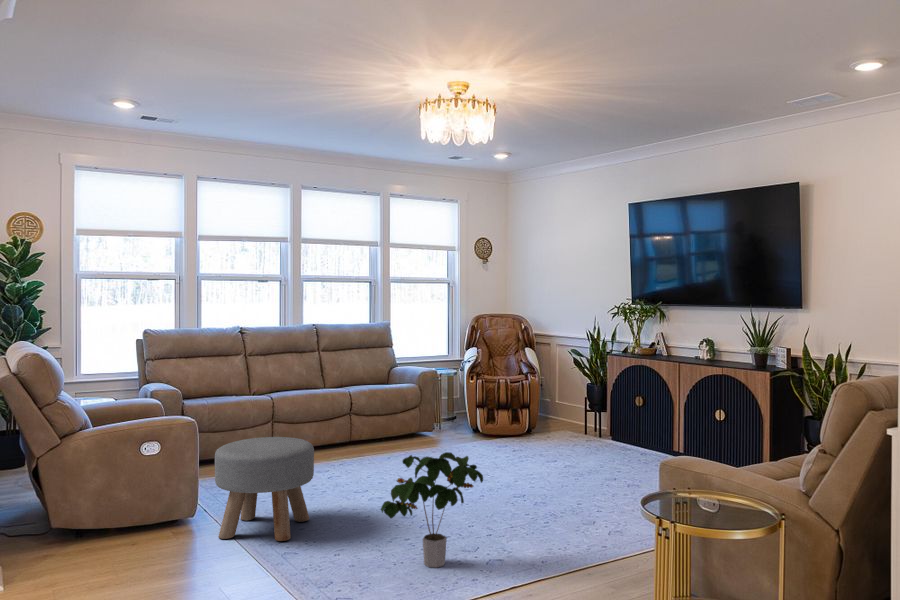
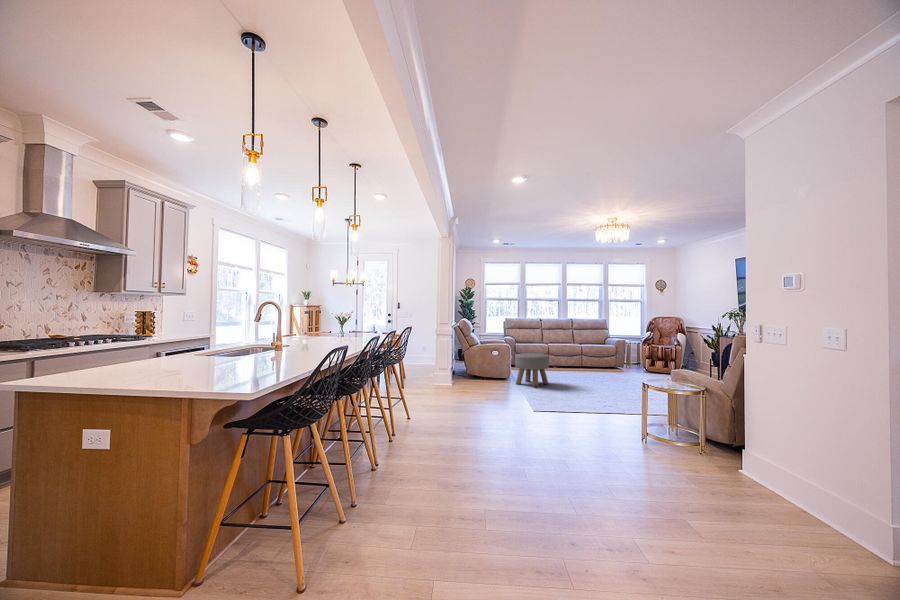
potted plant: present [381,452,483,568] -> none [563,358,603,399]

